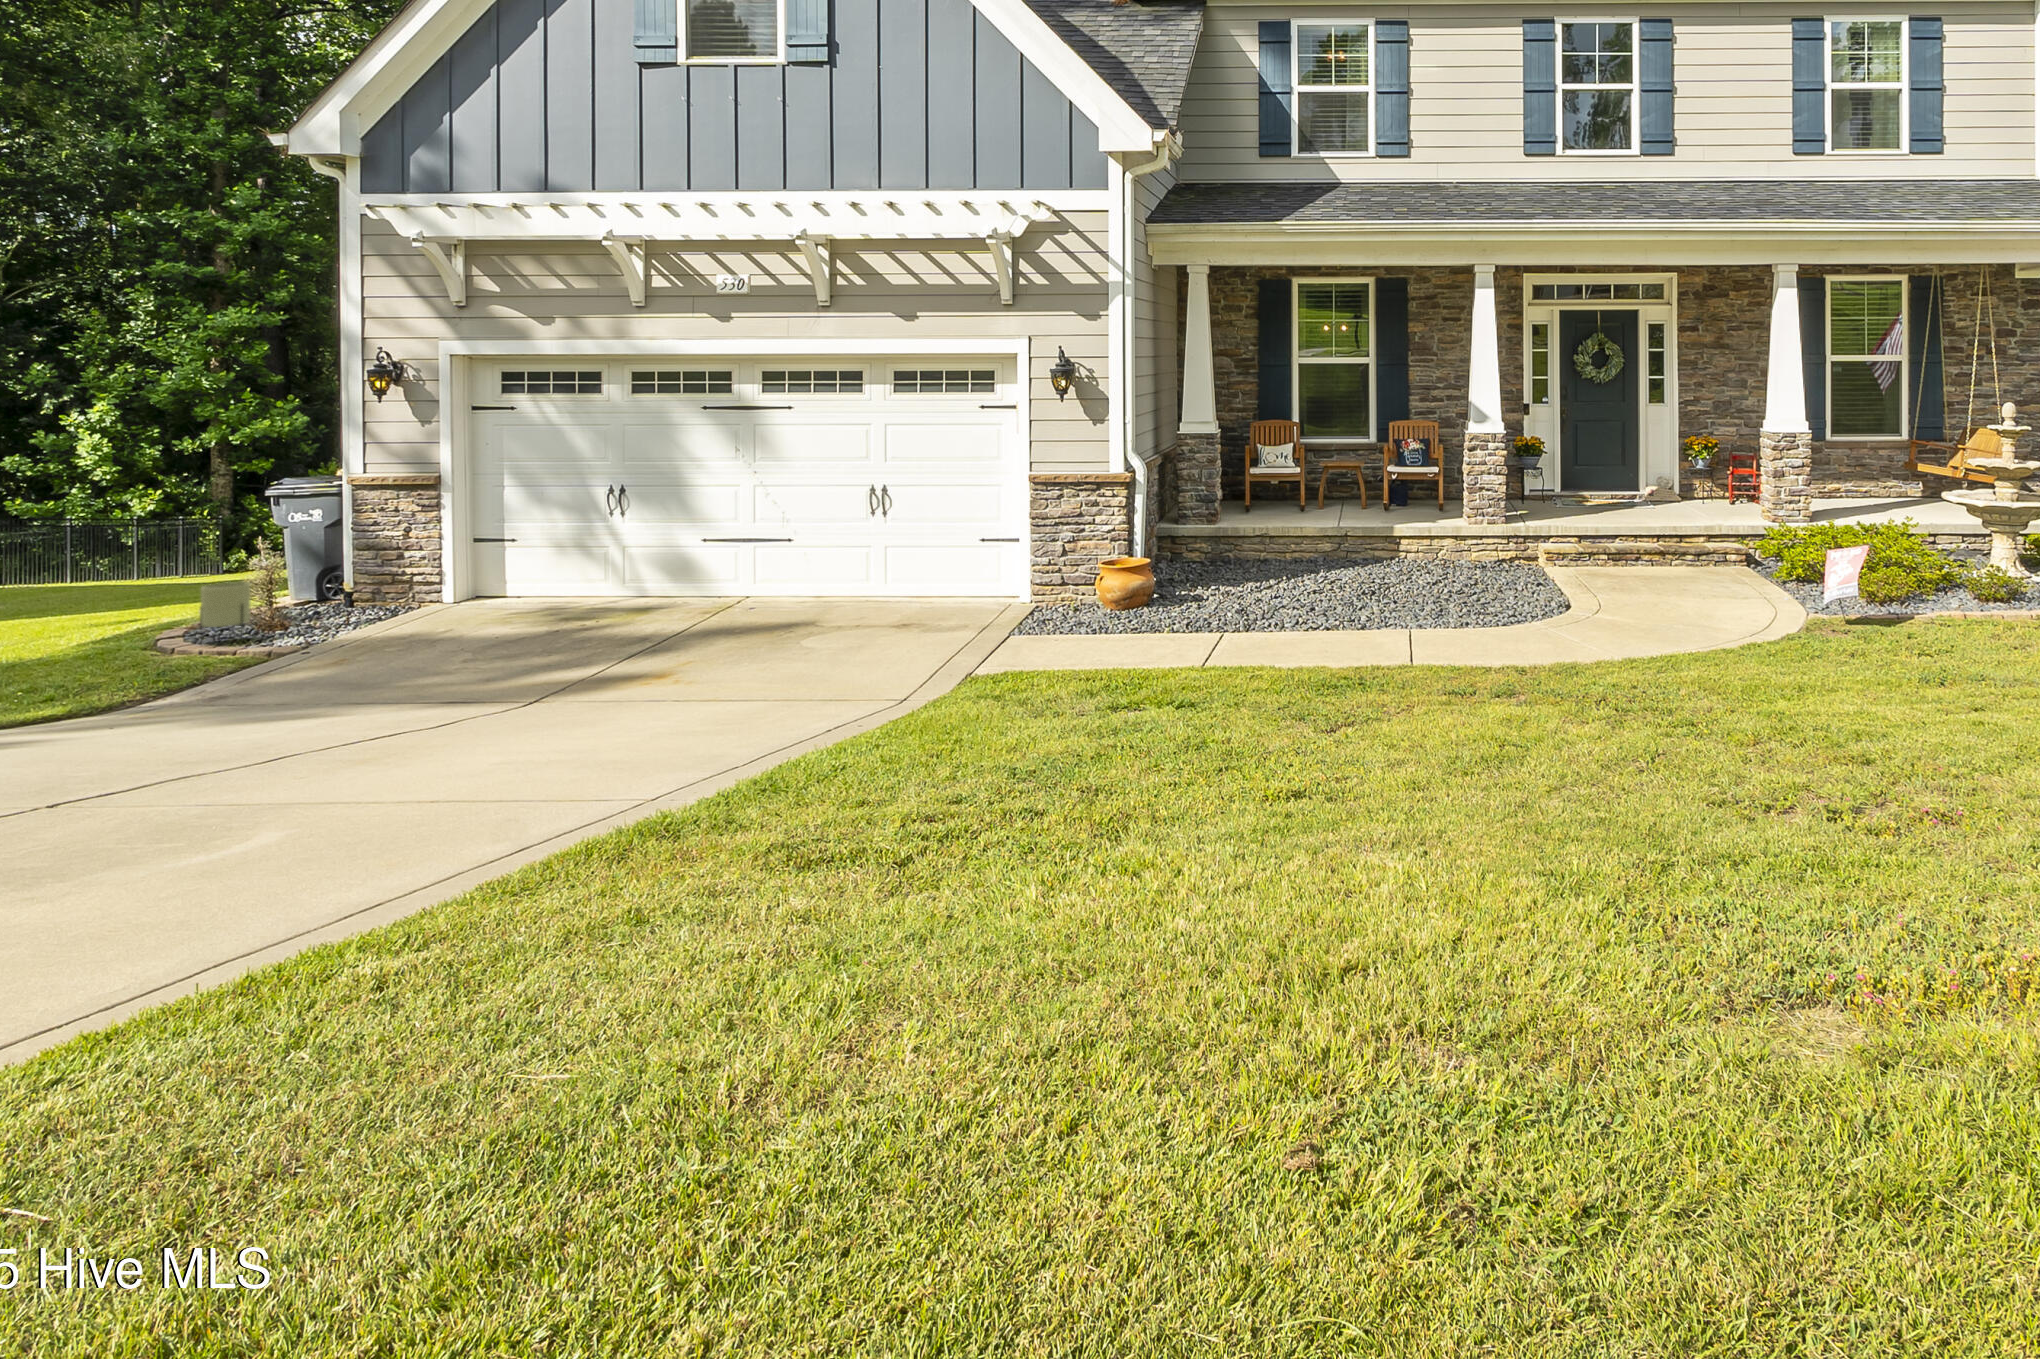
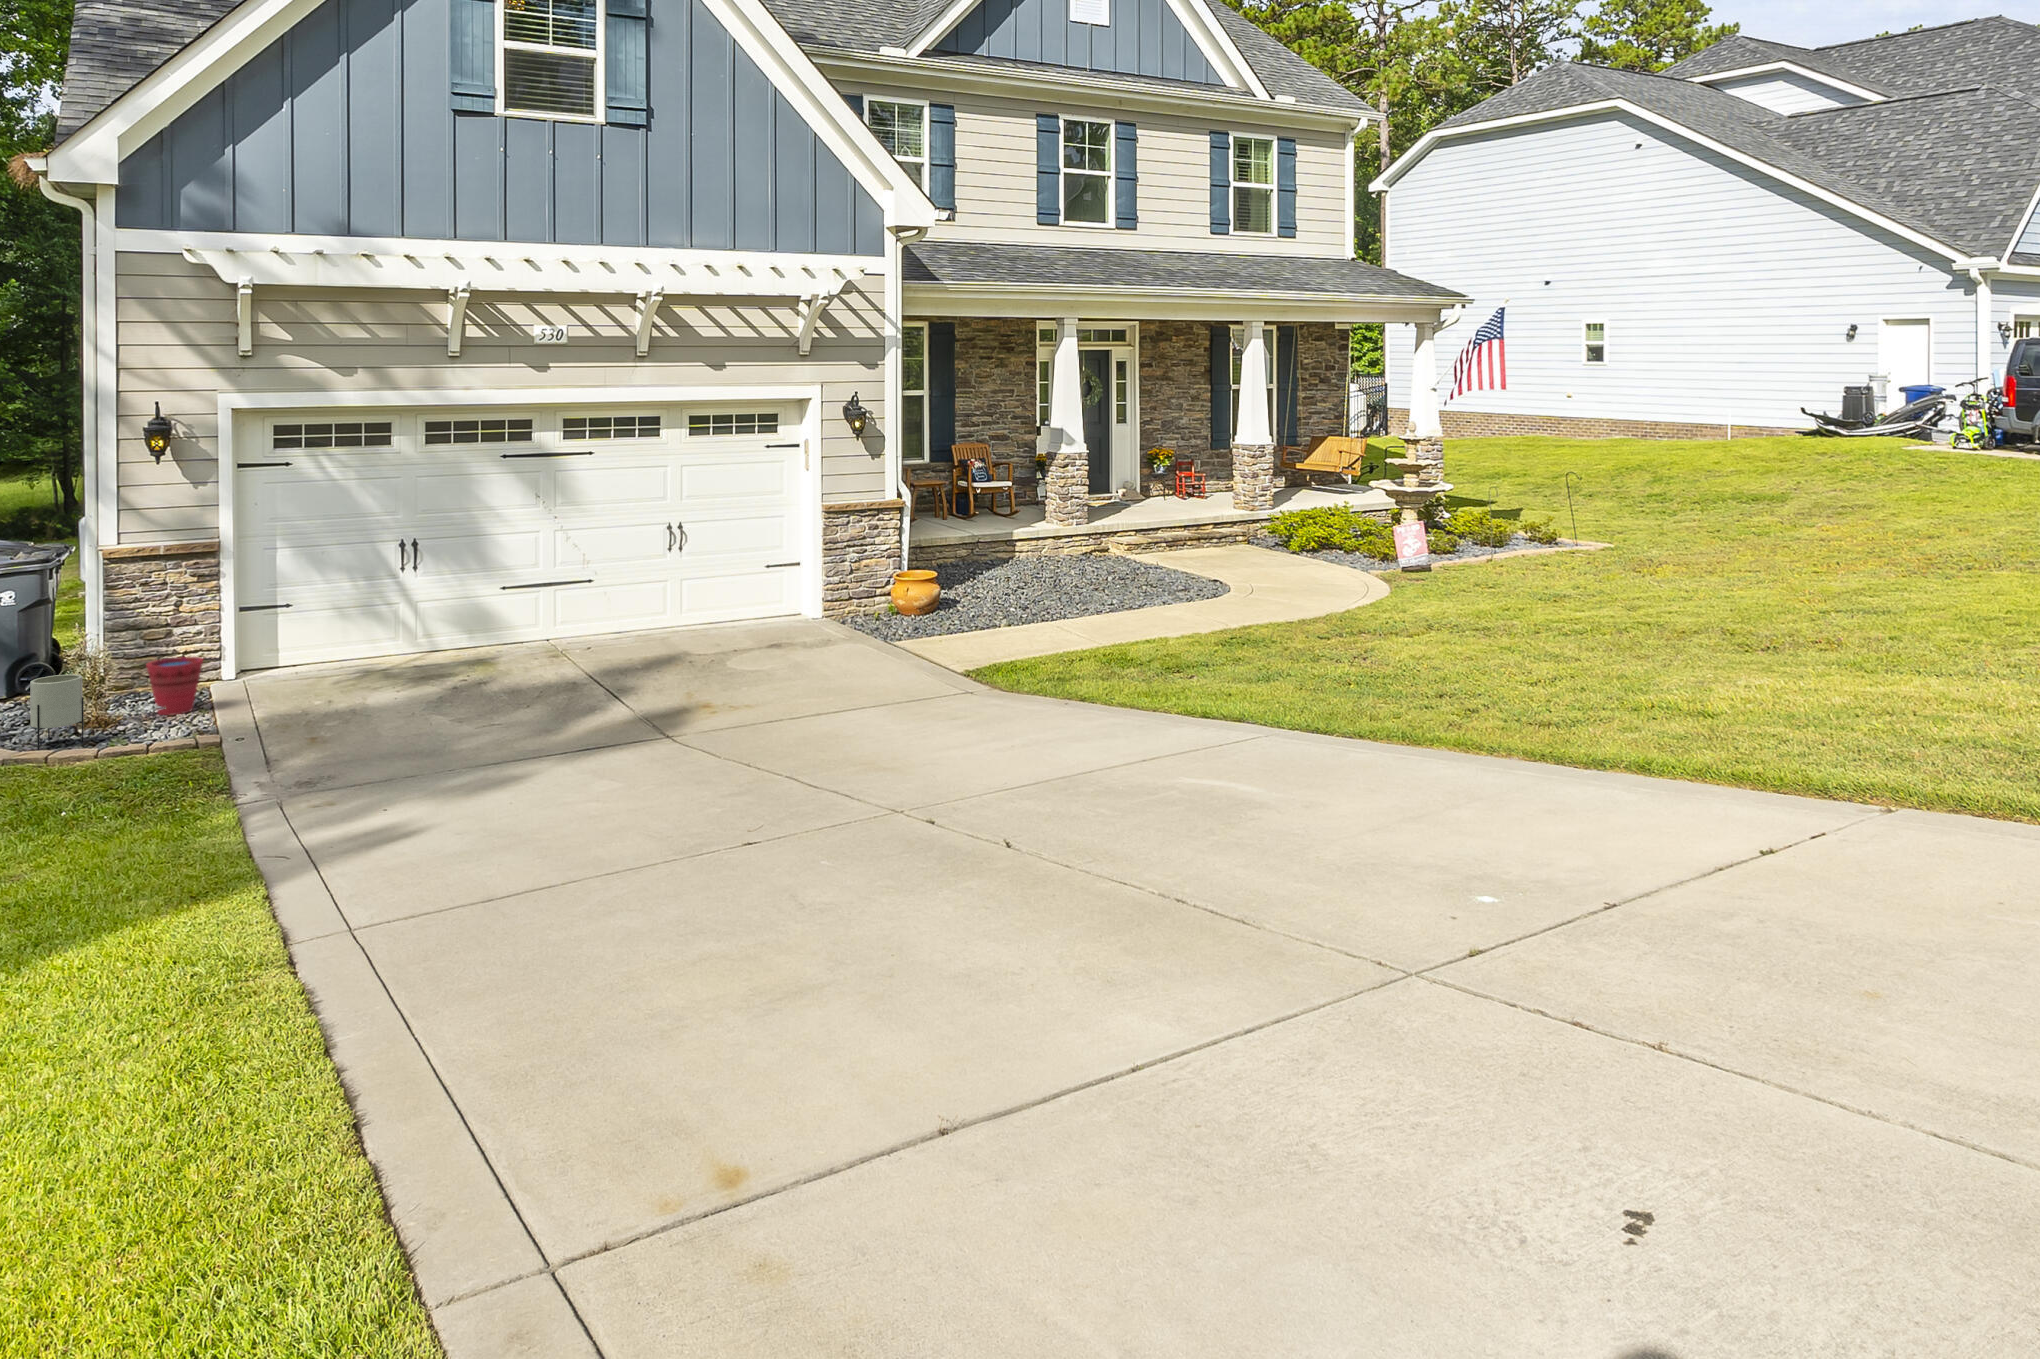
bucket: none [354,576,410,627] -> present [146,657,203,715]

